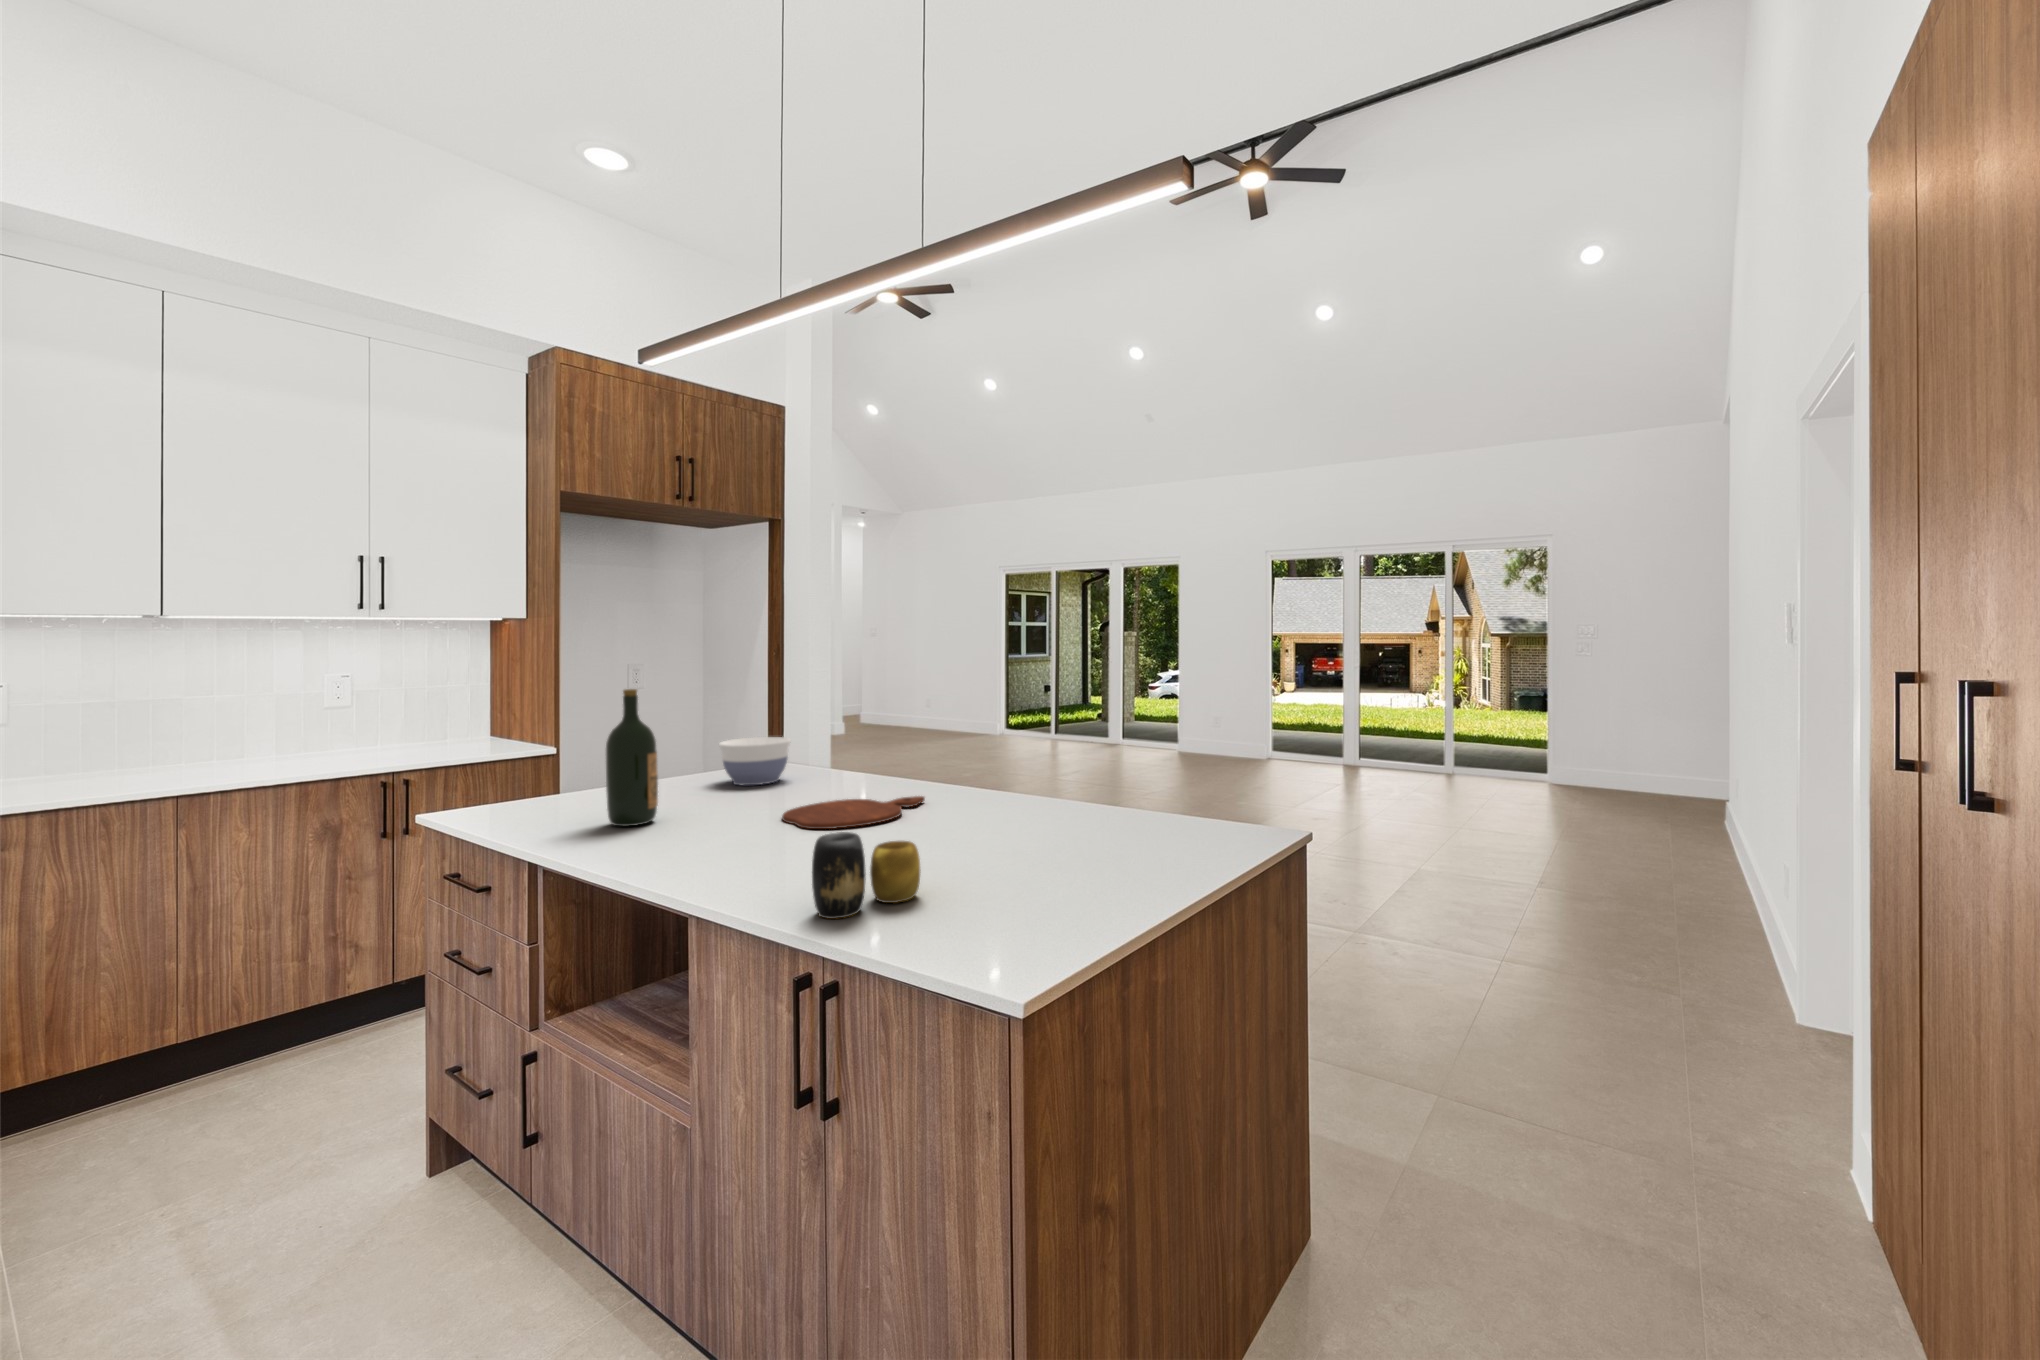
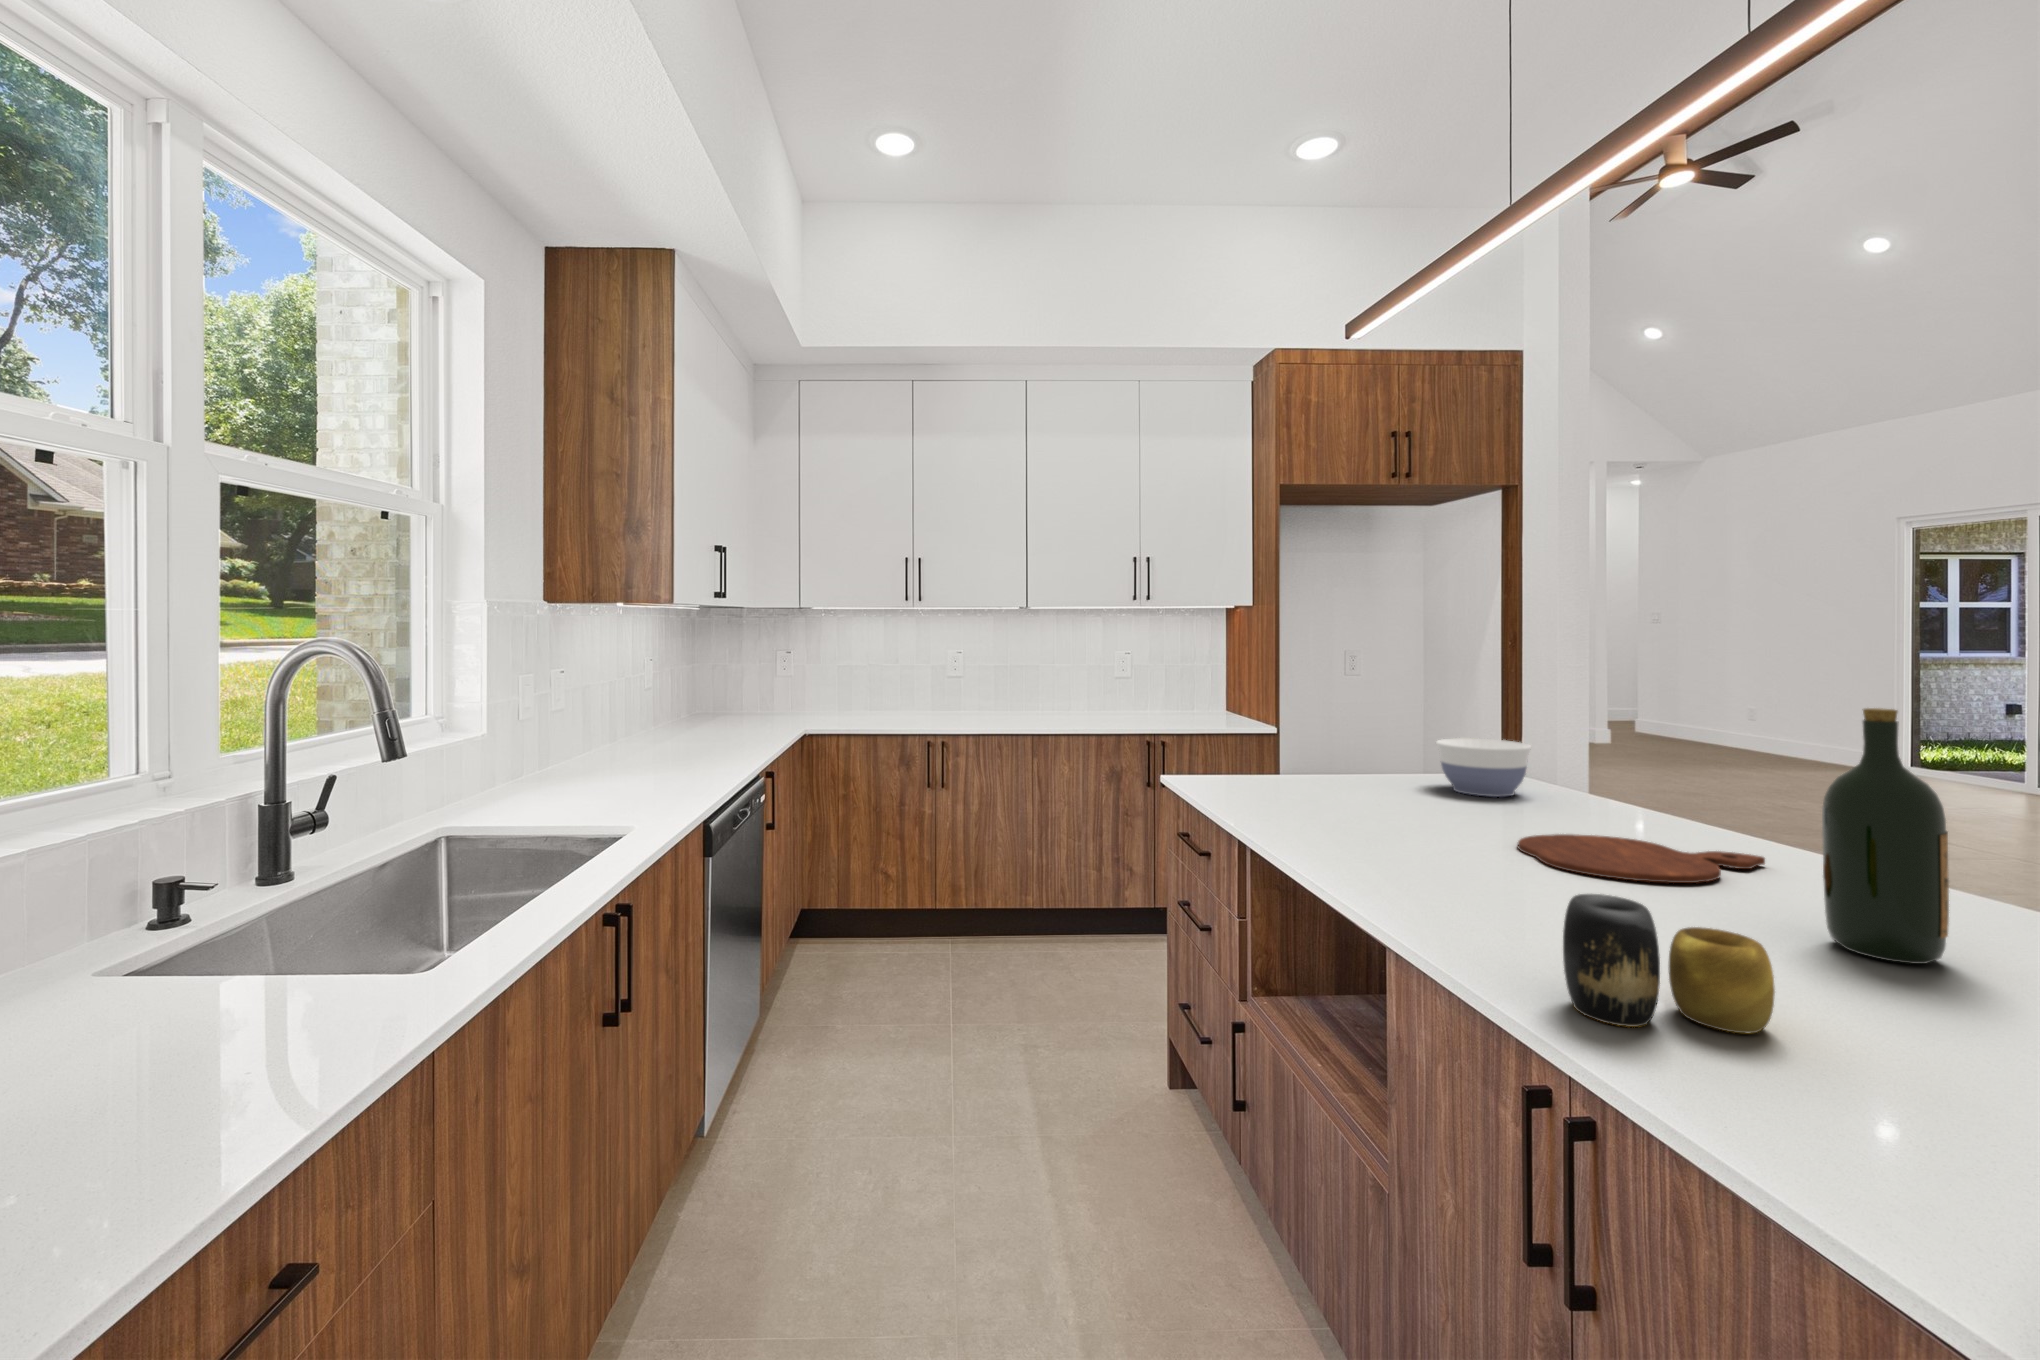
wine bottle: present [606,689,658,827] -> present [1822,708,1949,964]

